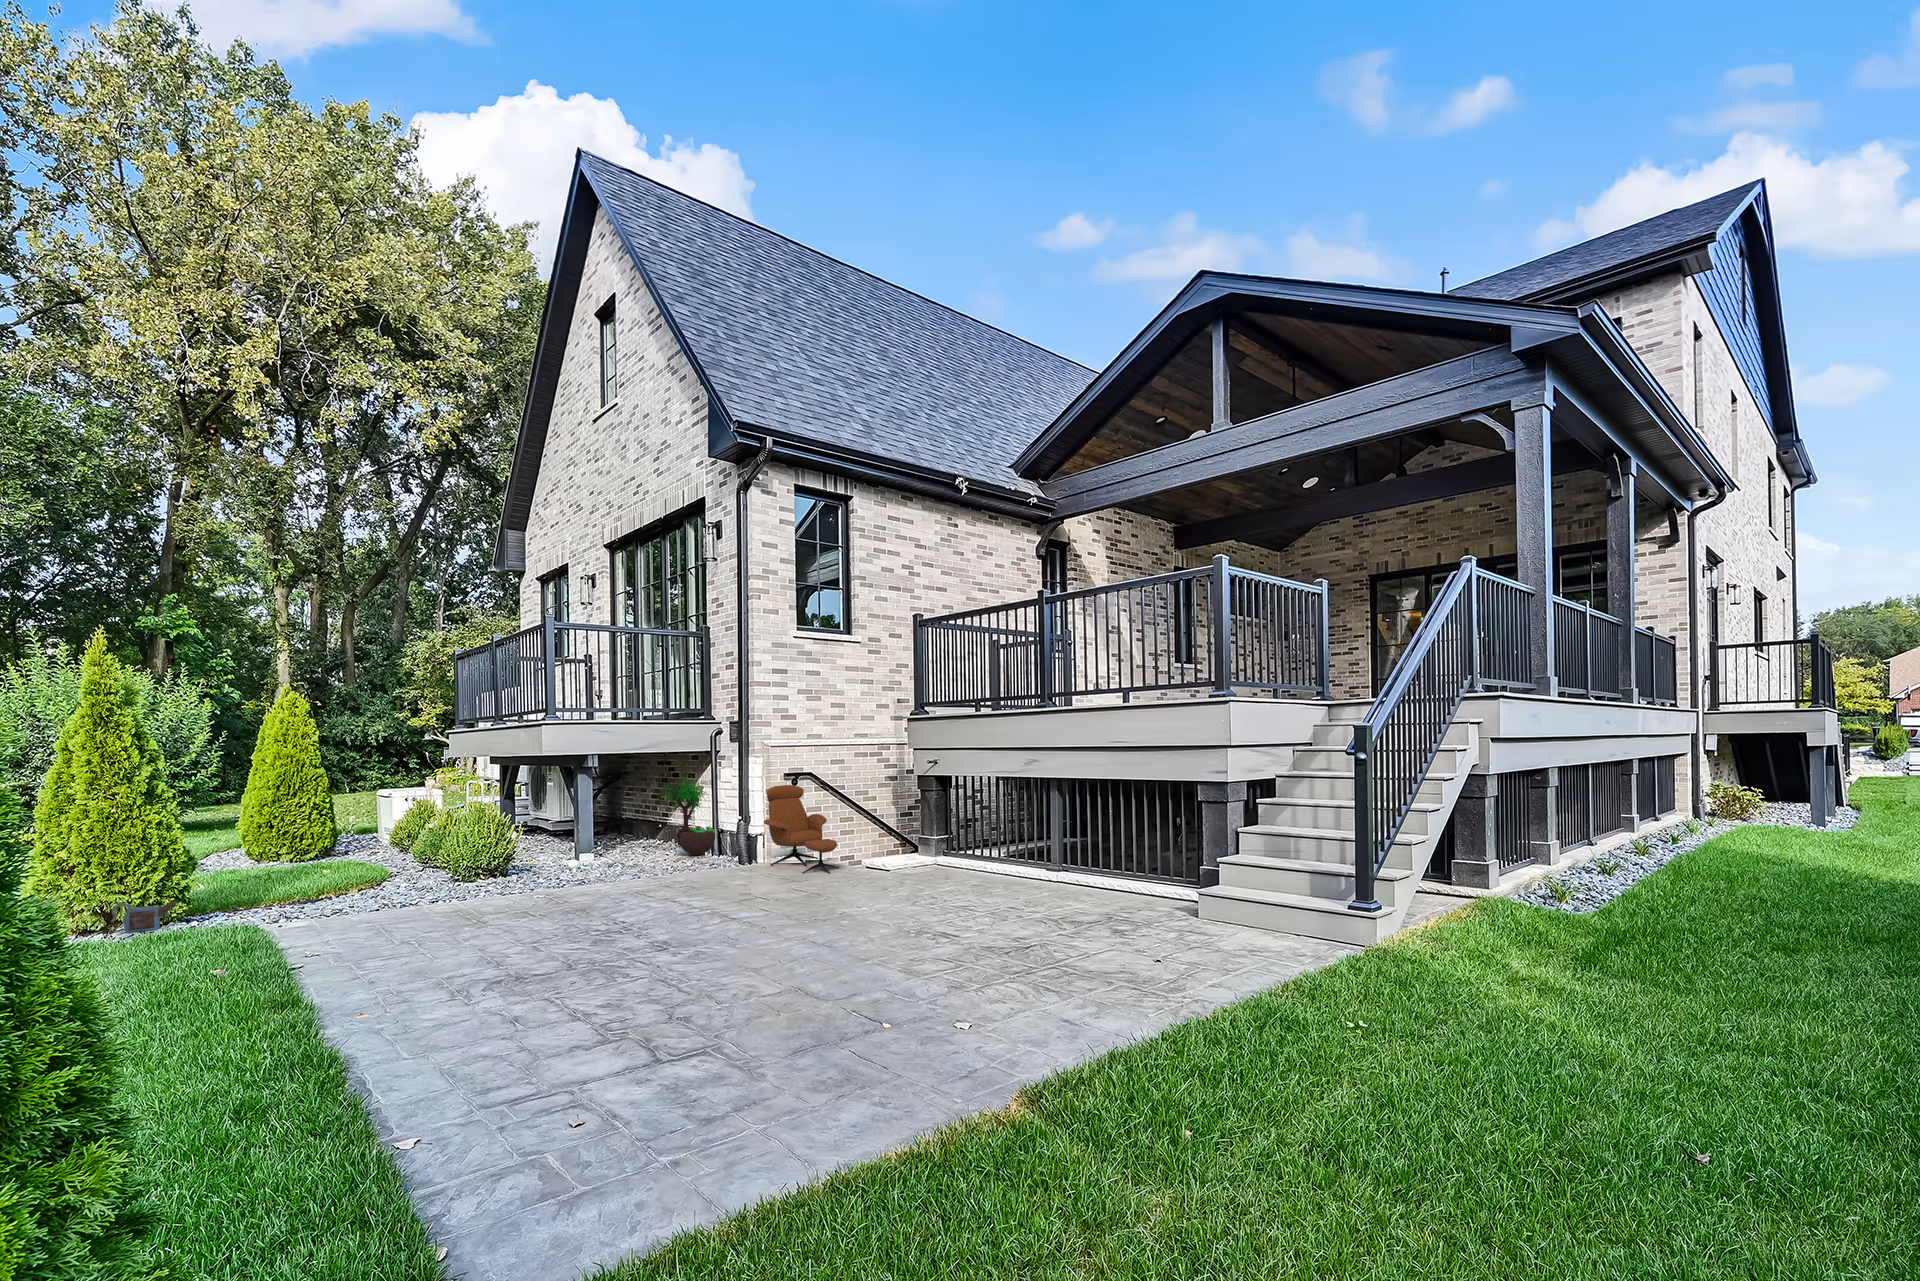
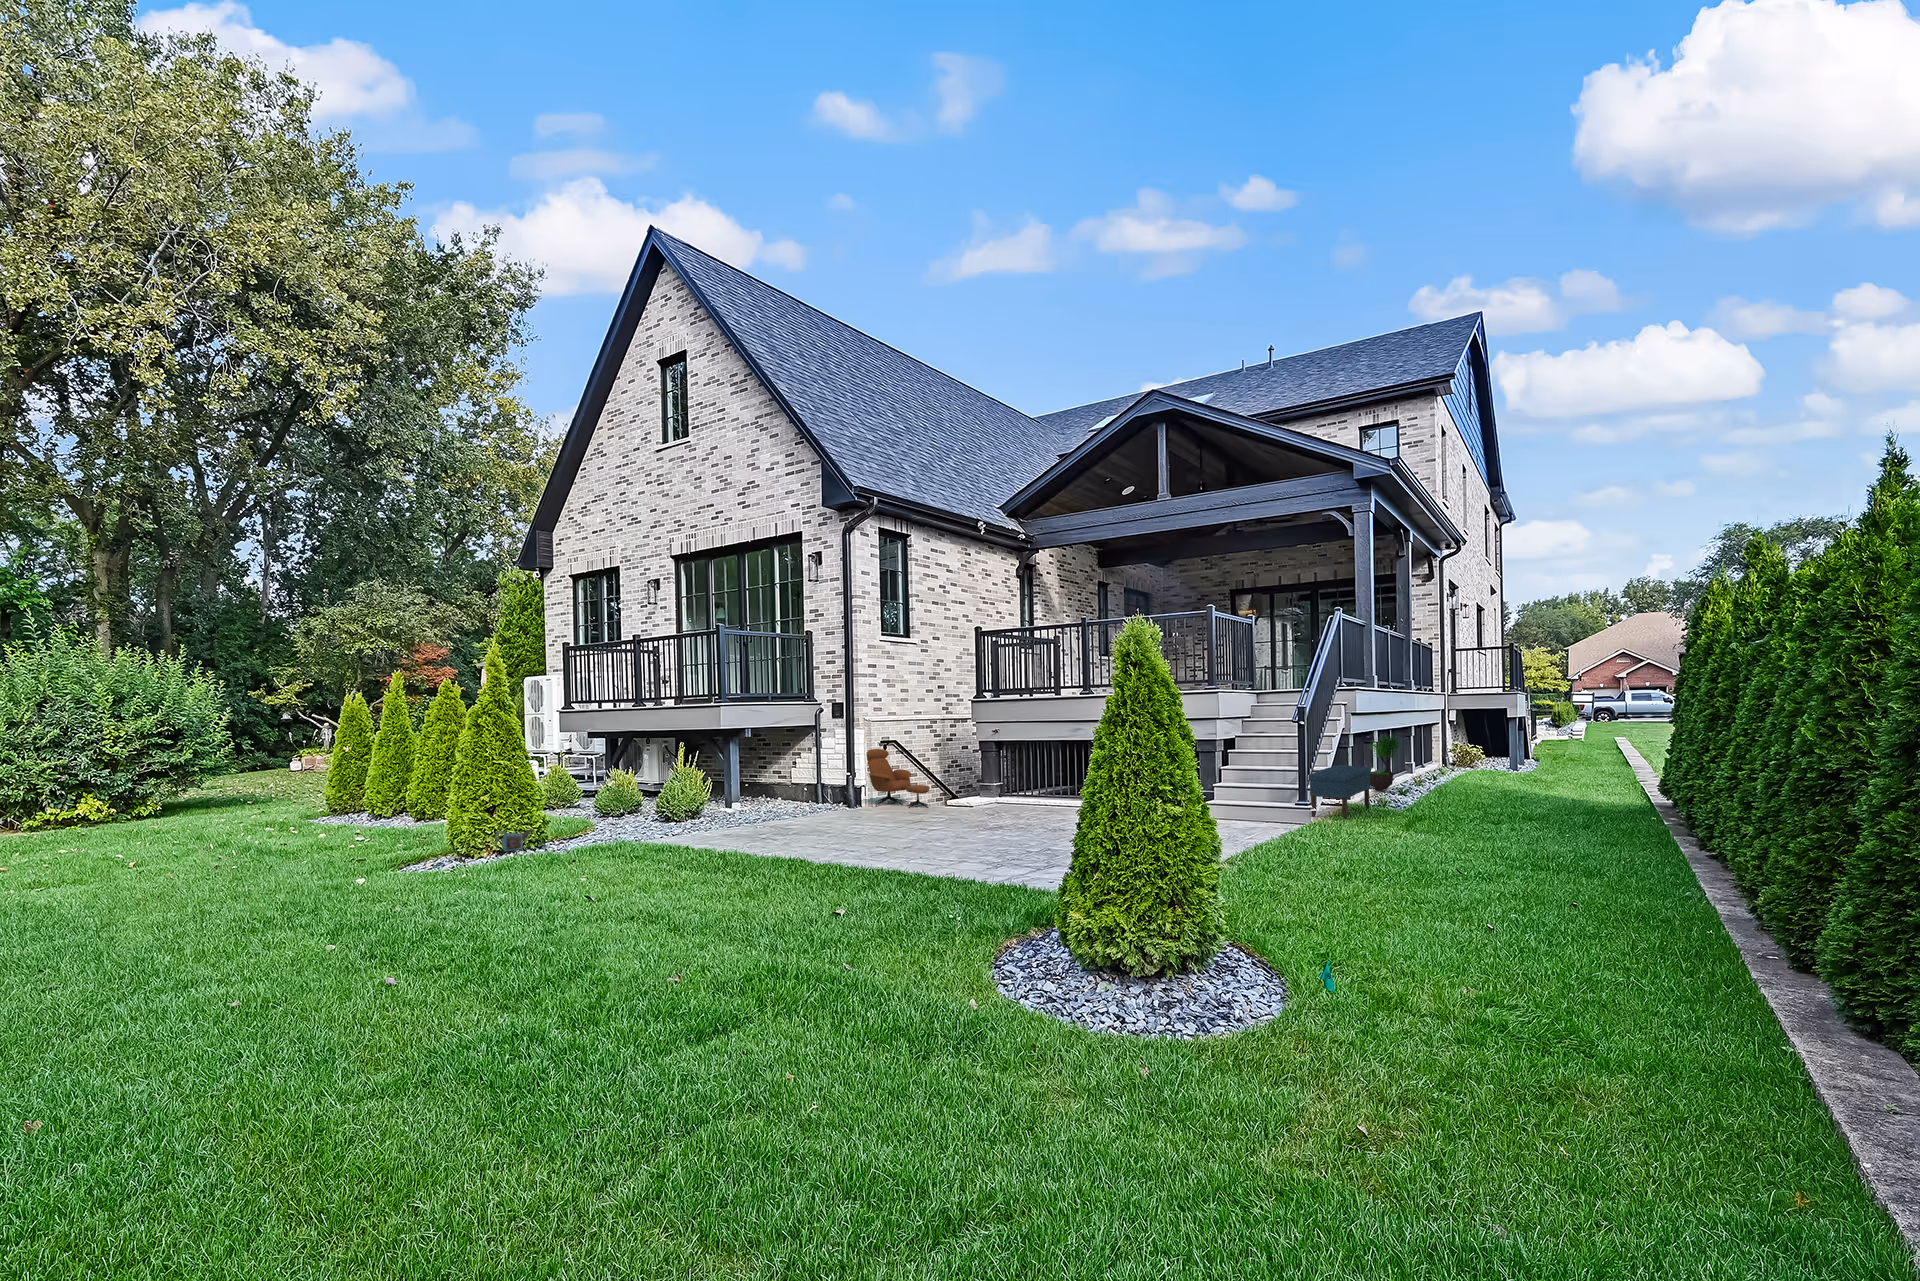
potted tree: present [661,778,715,855] -> present [1370,736,1400,791]
bench: none [1404,835,1536,945] -> present [1309,765,1371,819]

